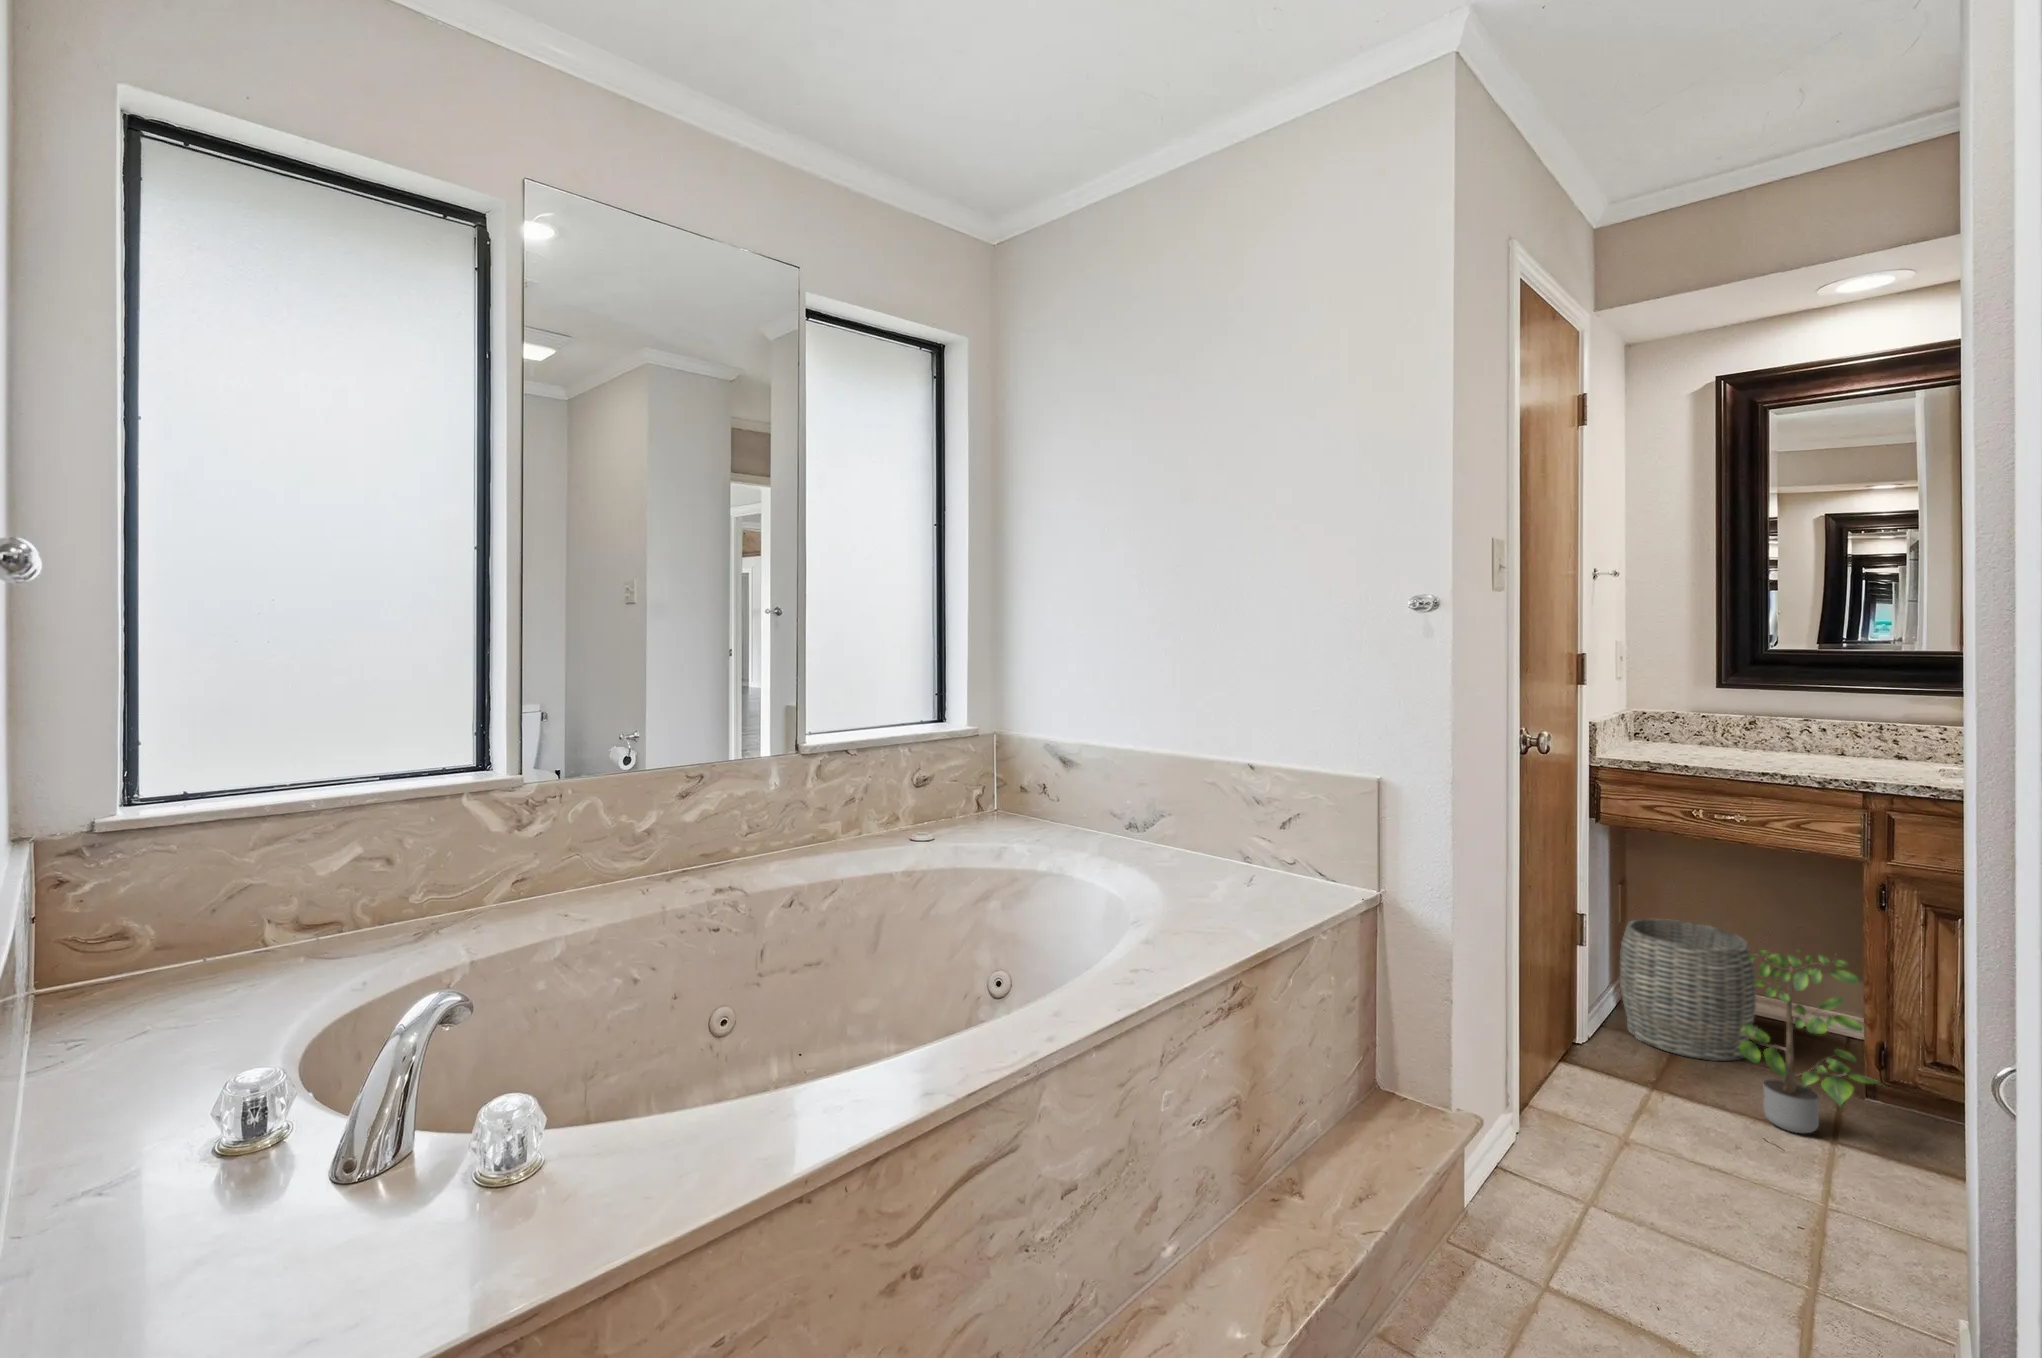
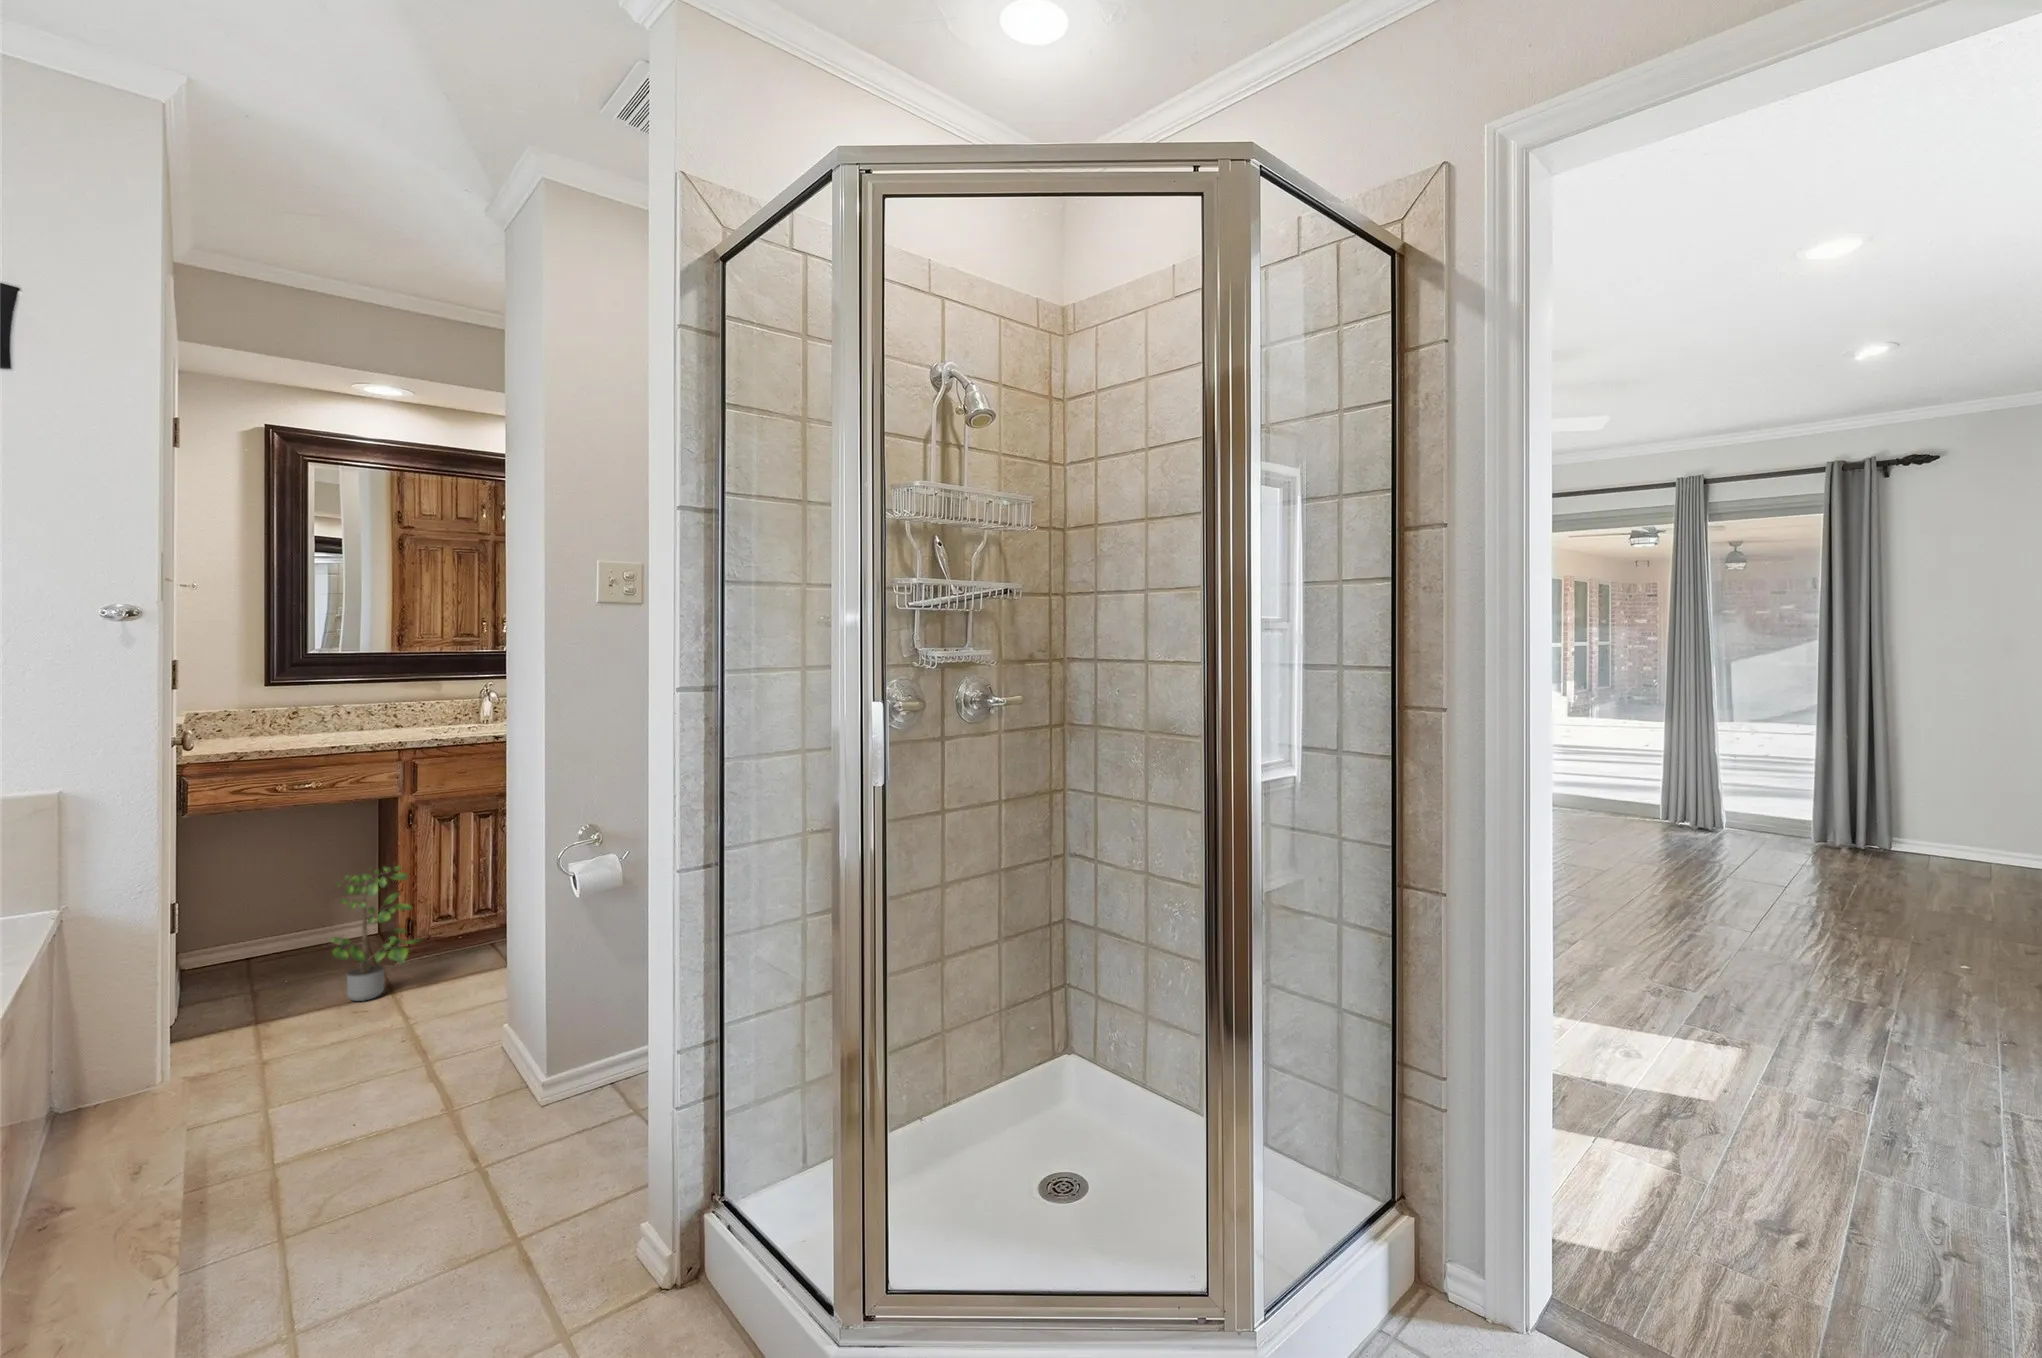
woven basket: present [1620,919,1756,1061] -> none [195,883,316,999]

